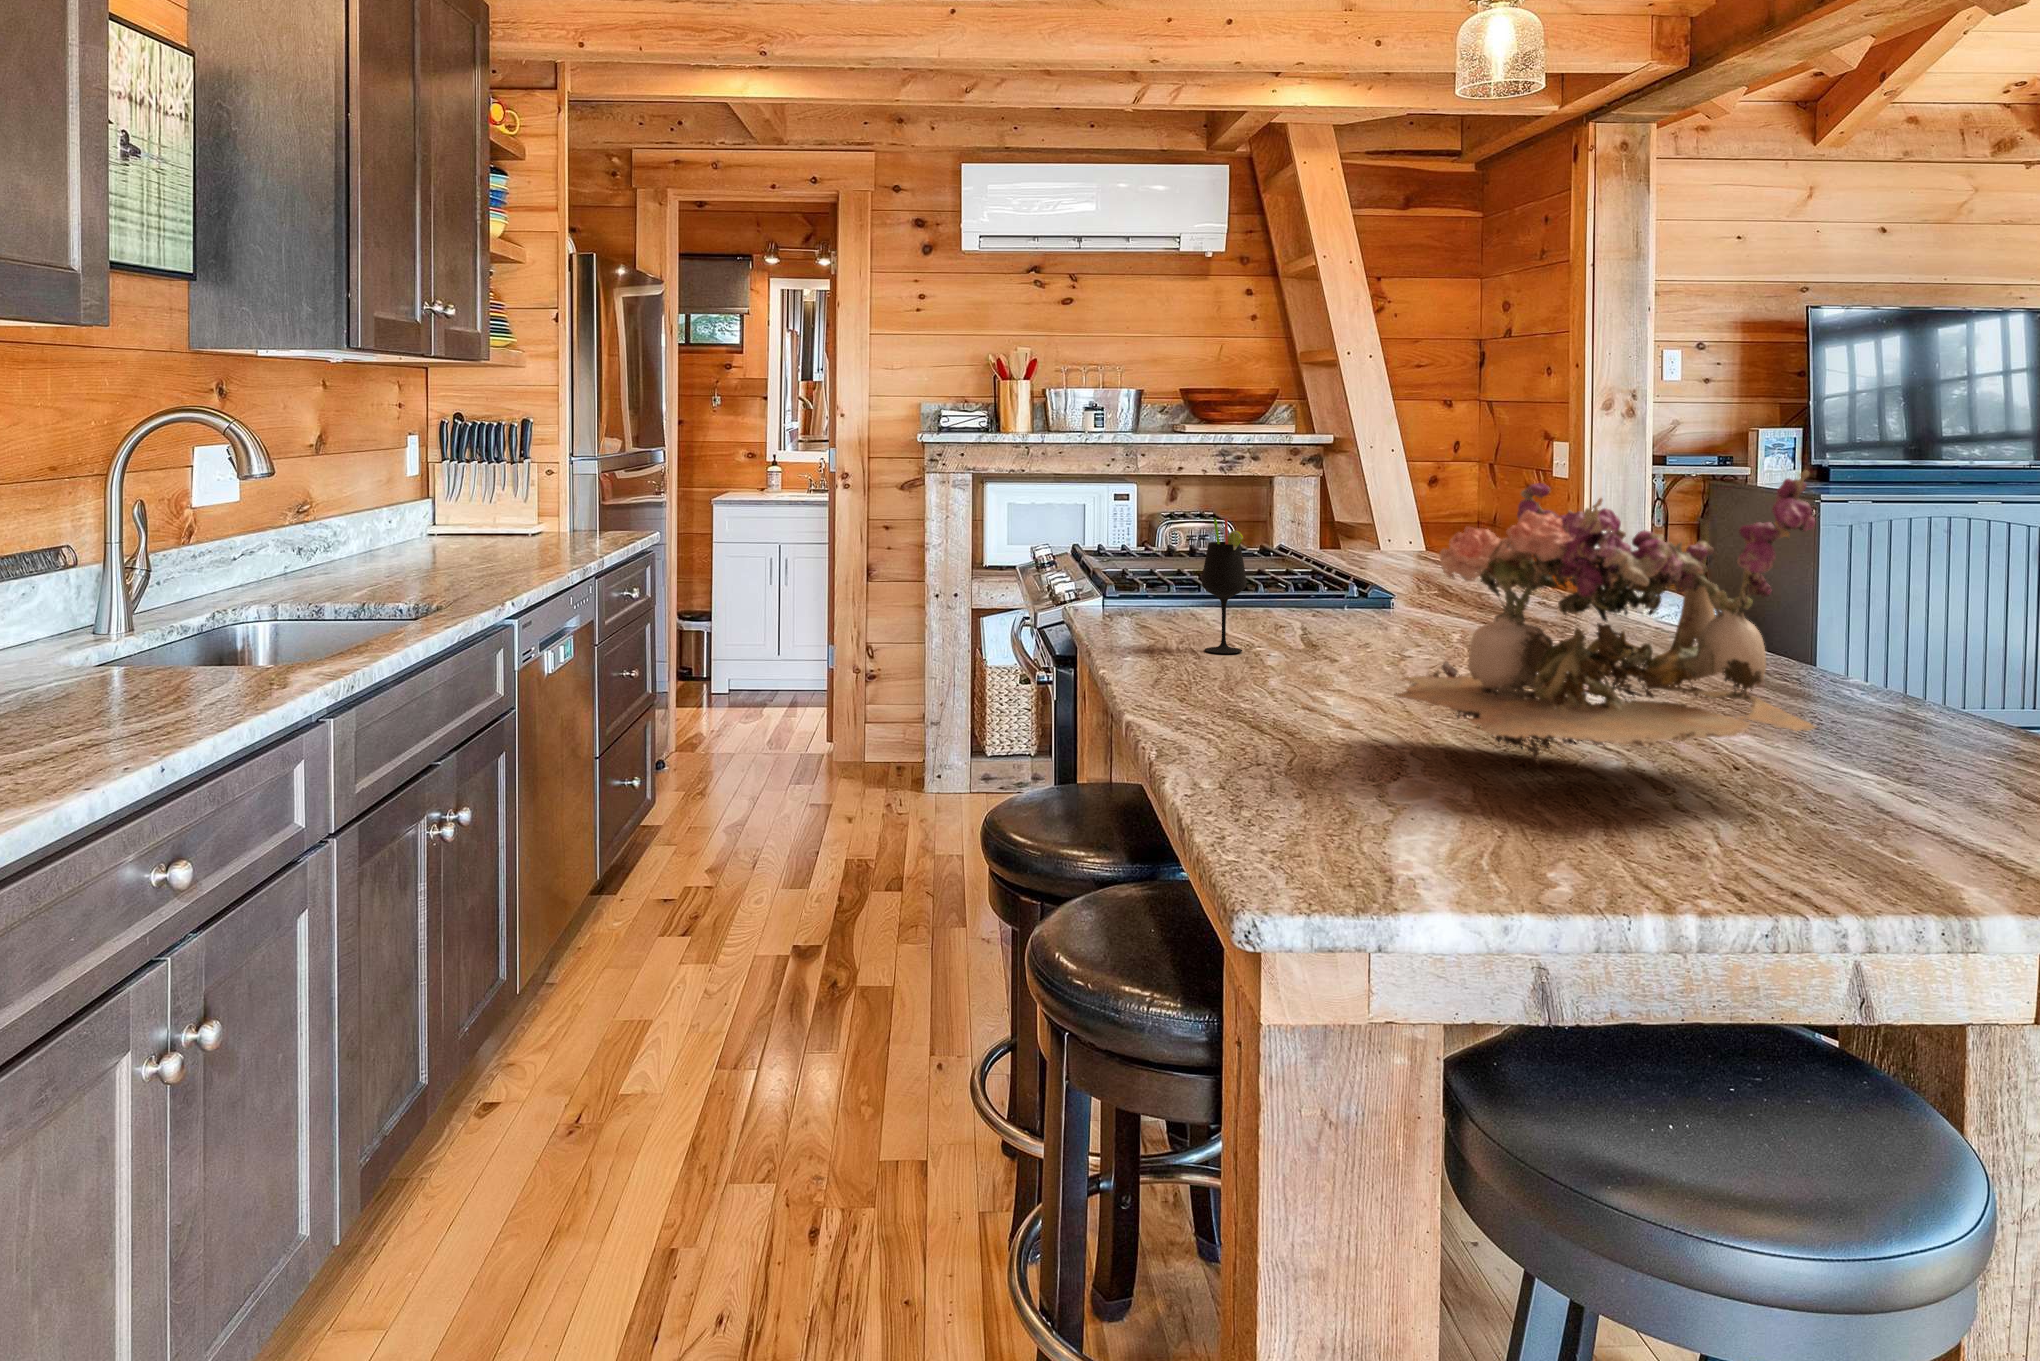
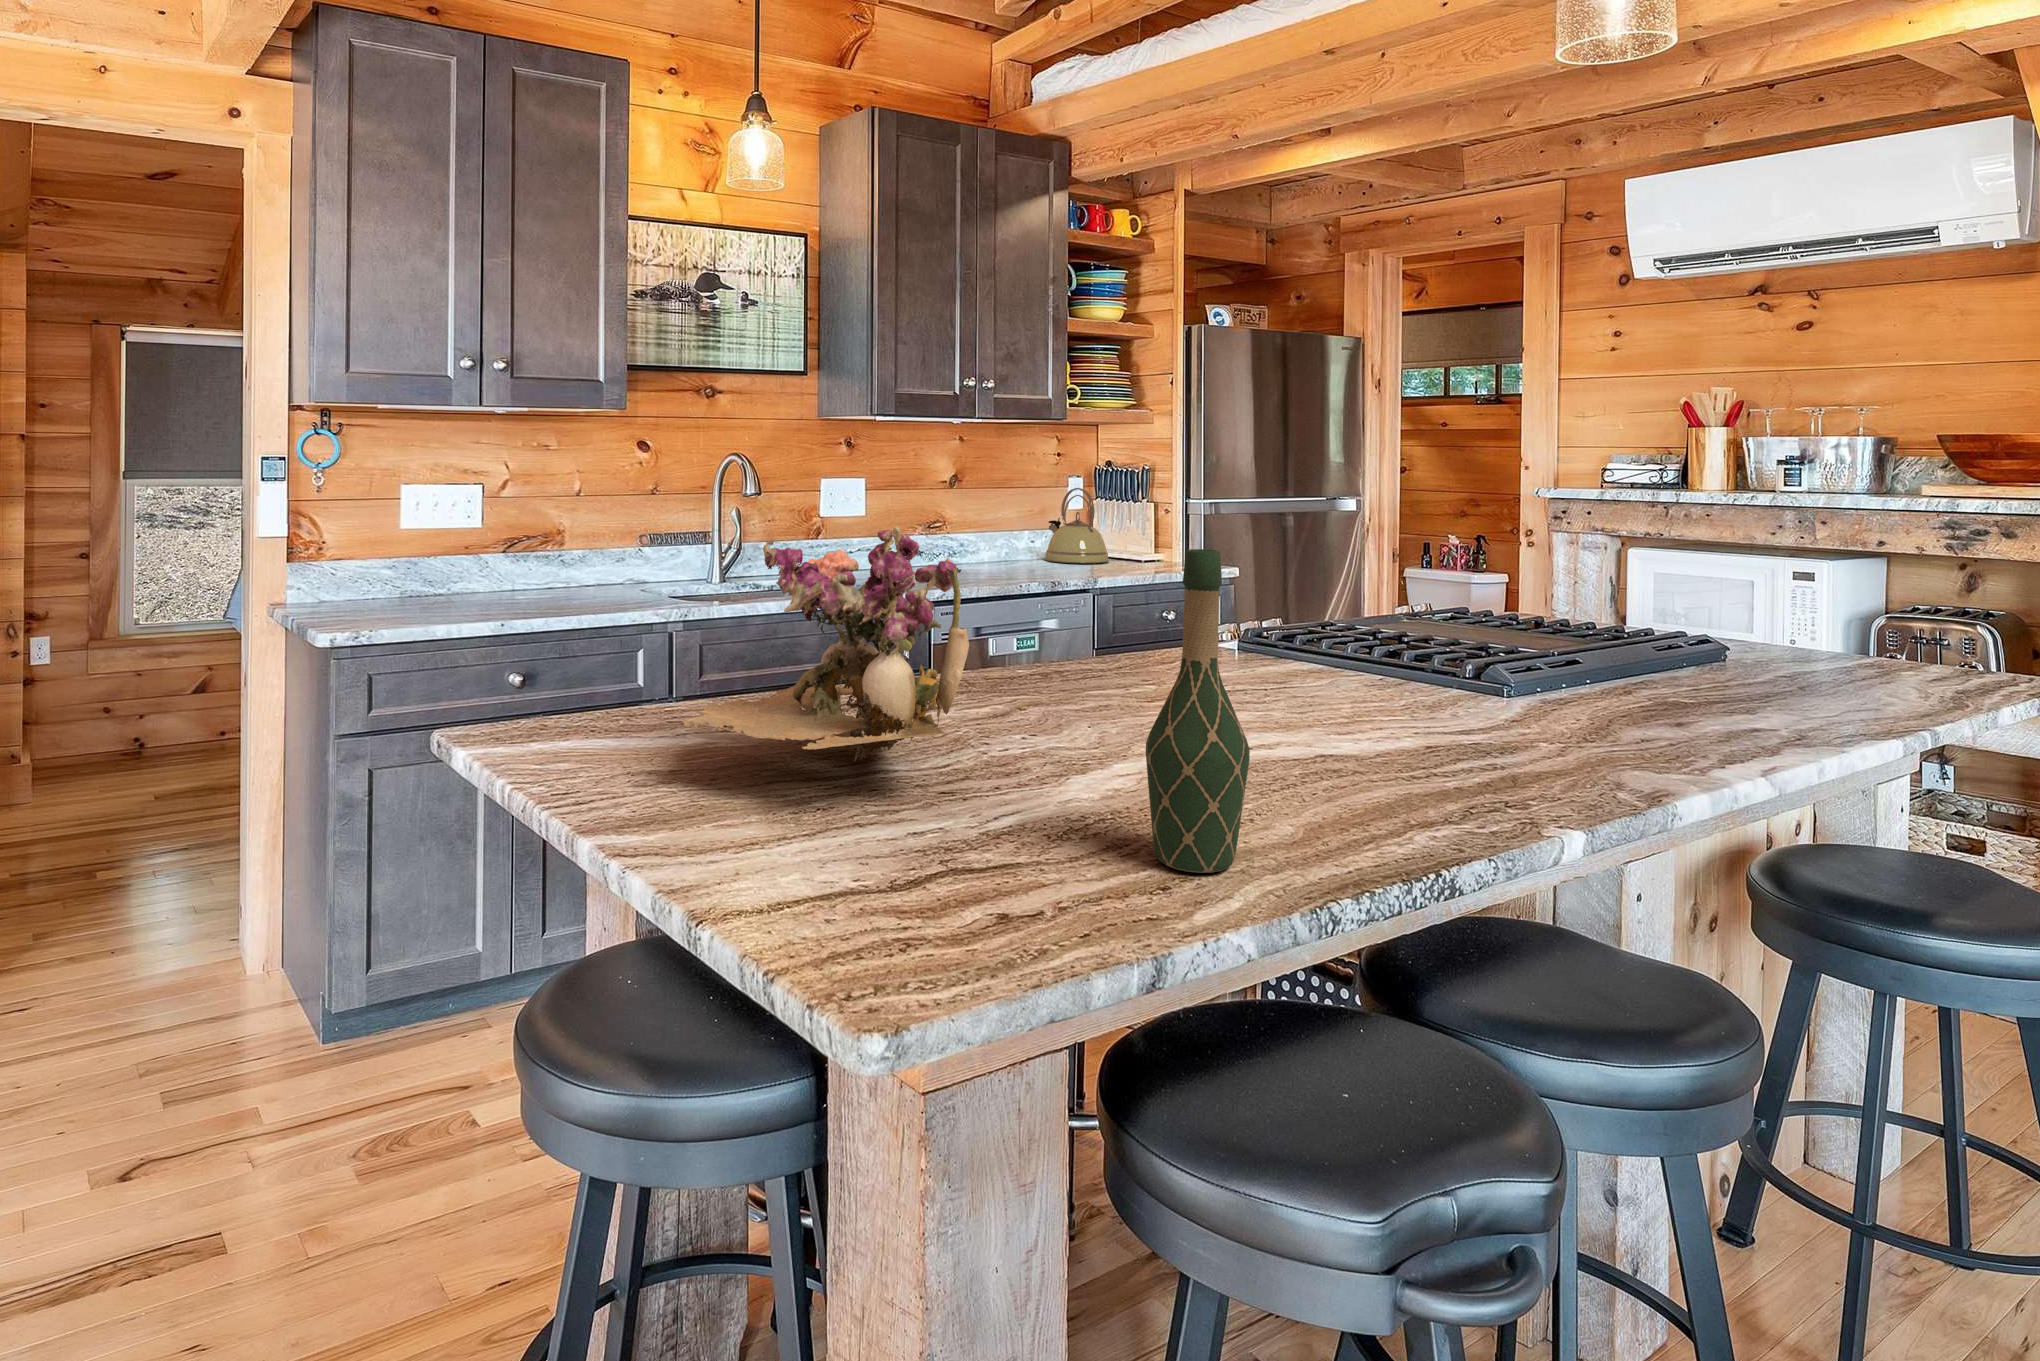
kettle: none [452,449,554,552] -> present [1045,488,1109,563]
wine bottle: none [1889,474,1998,756] -> present [1146,549,1250,873]
wine glass: present [1202,518,1246,653] -> none [1085,560,1125,681]

